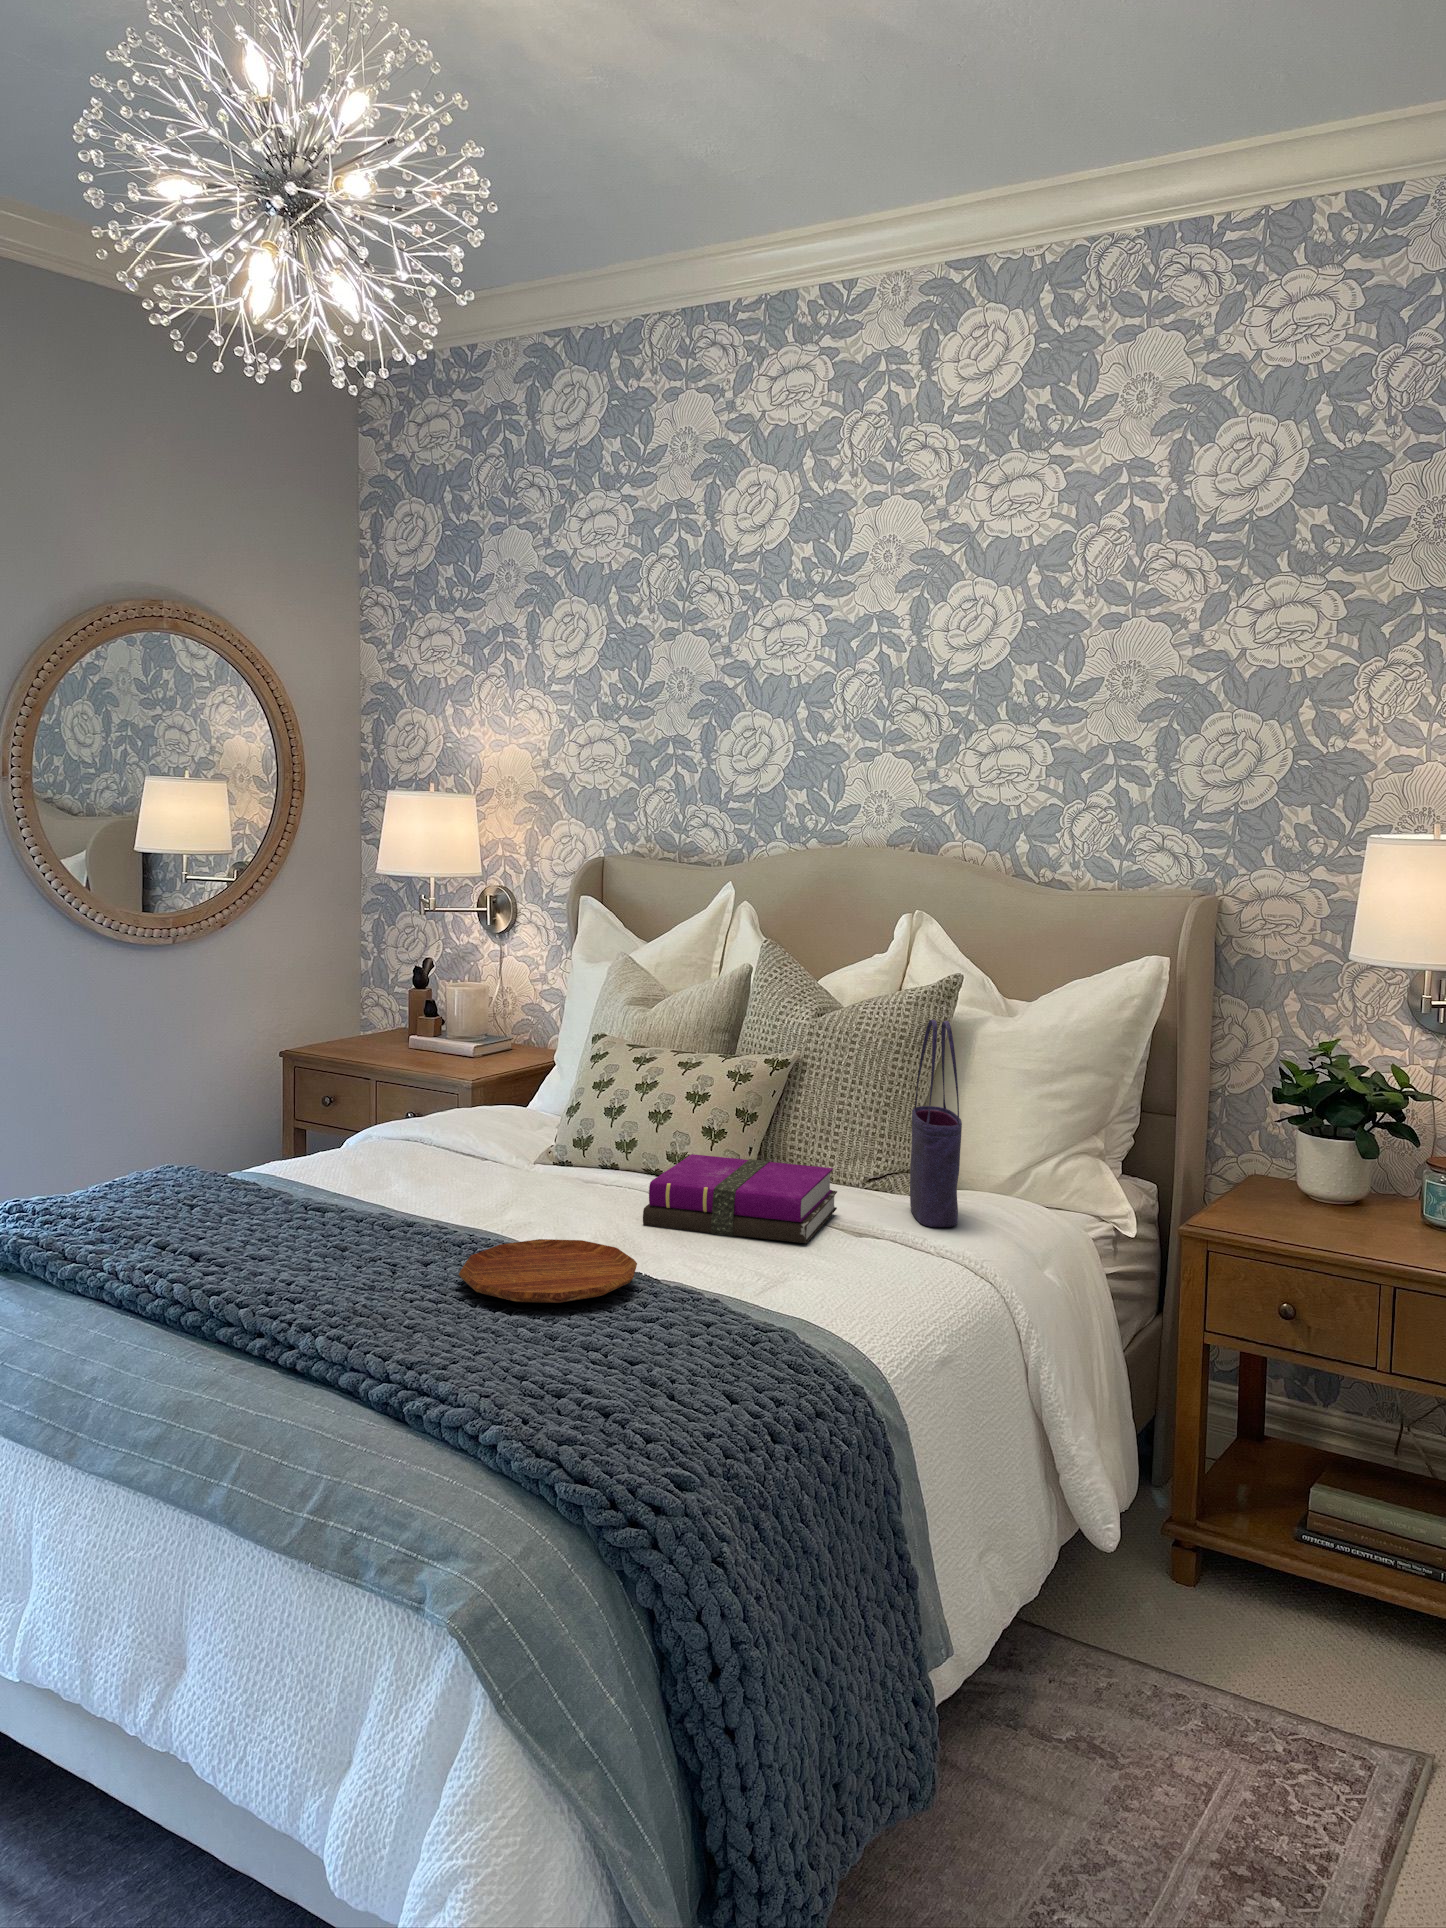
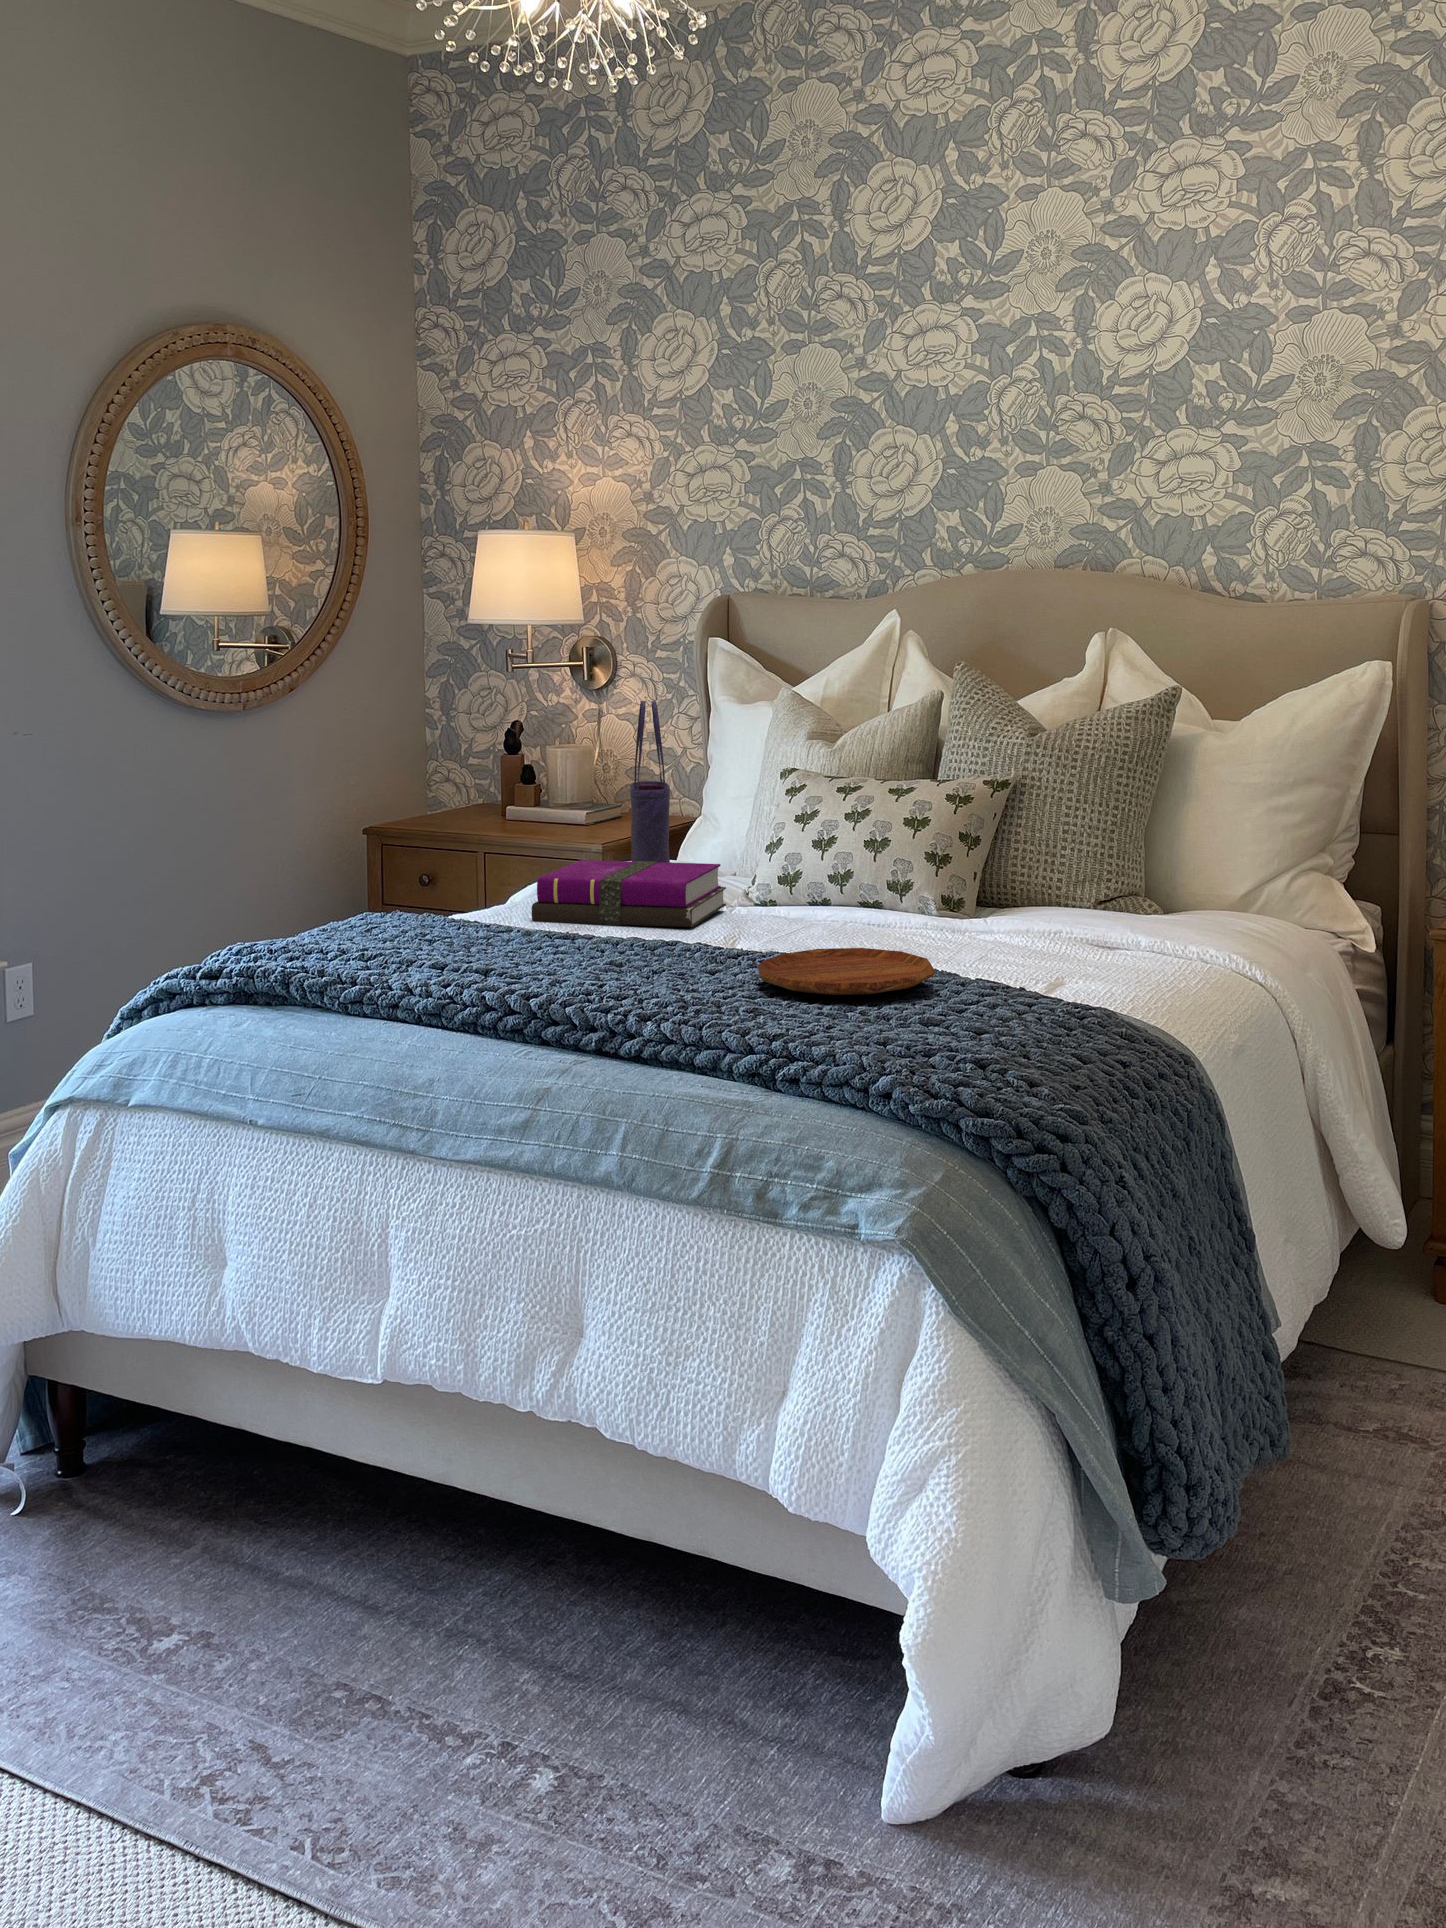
tote bag: present [910,1020,962,1227] -> present [630,701,670,863]
notebook: present [643,1154,837,1243] -> present [532,860,726,927]

